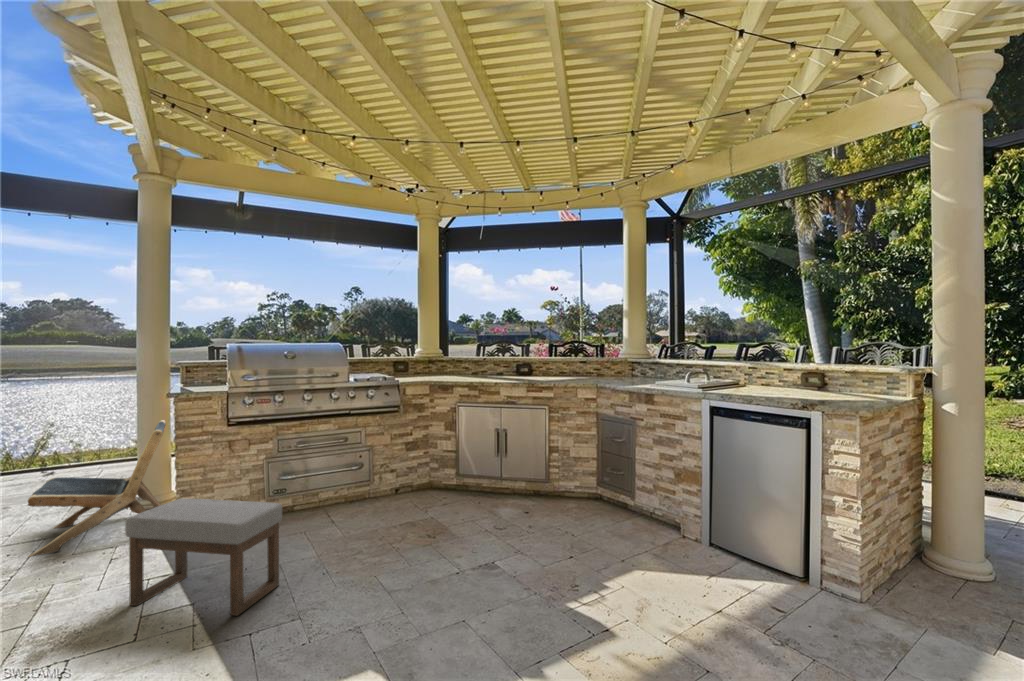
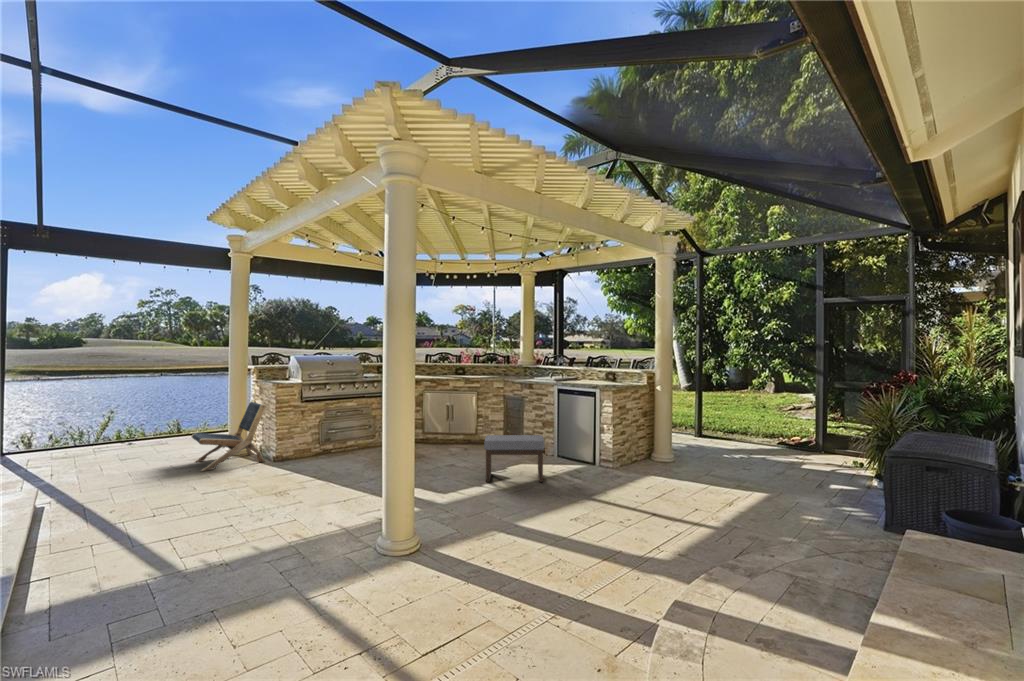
ottoman: present [125,498,282,616] -> present [484,435,544,482]

